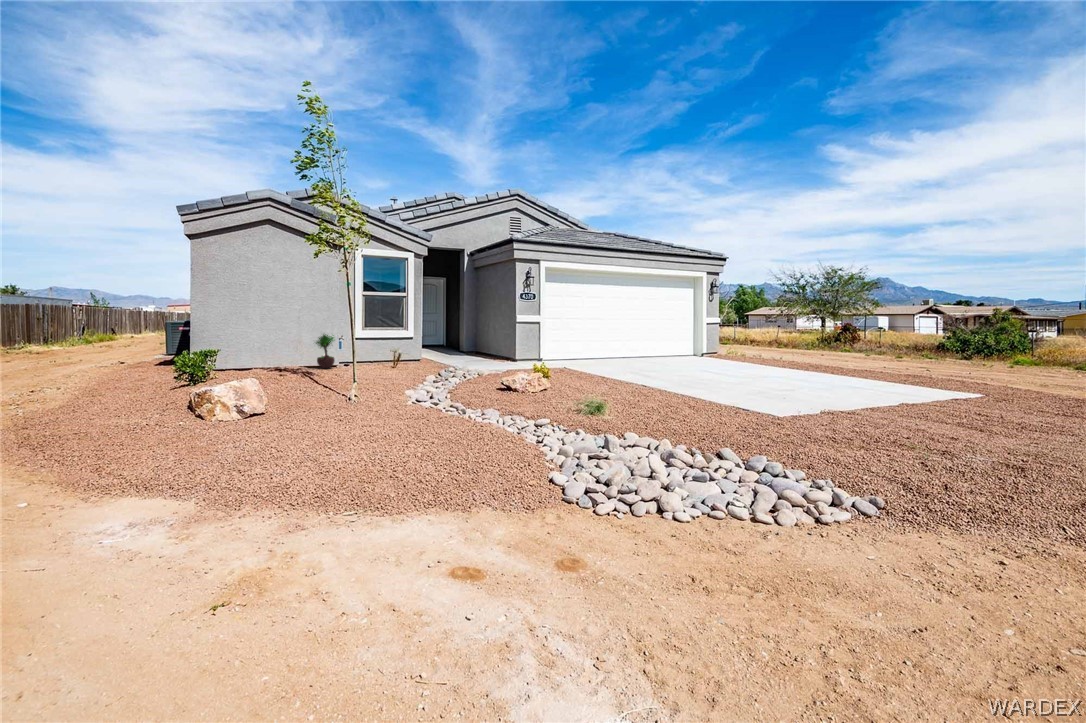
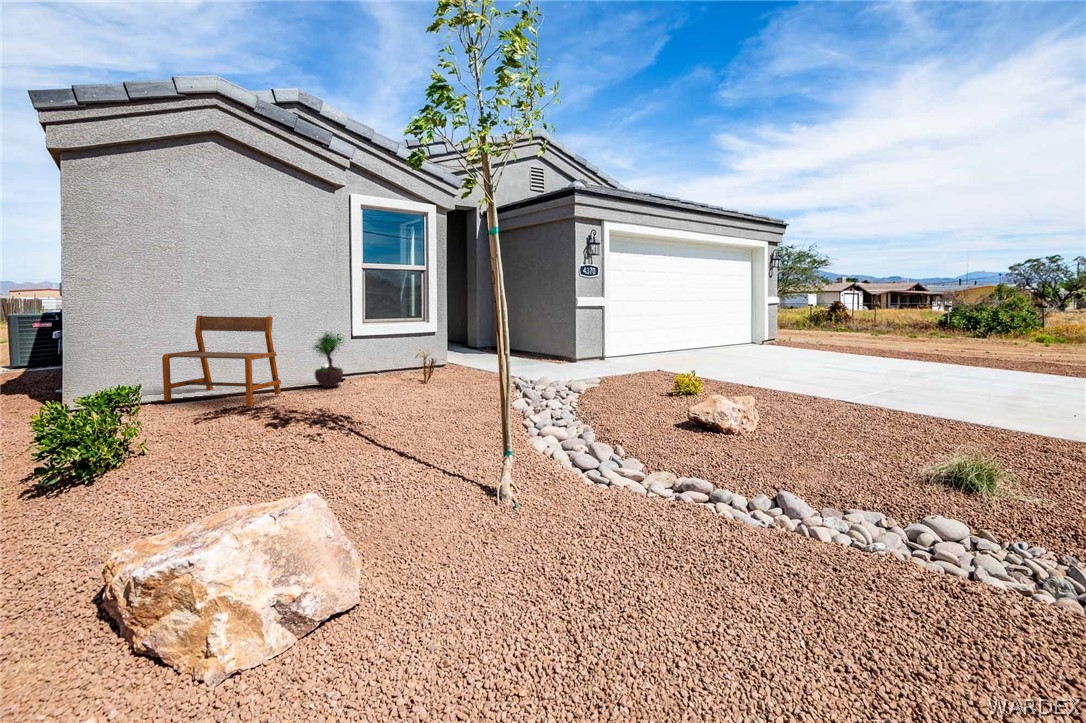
bench: none [231,322,295,373] -> present [162,315,281,406]

